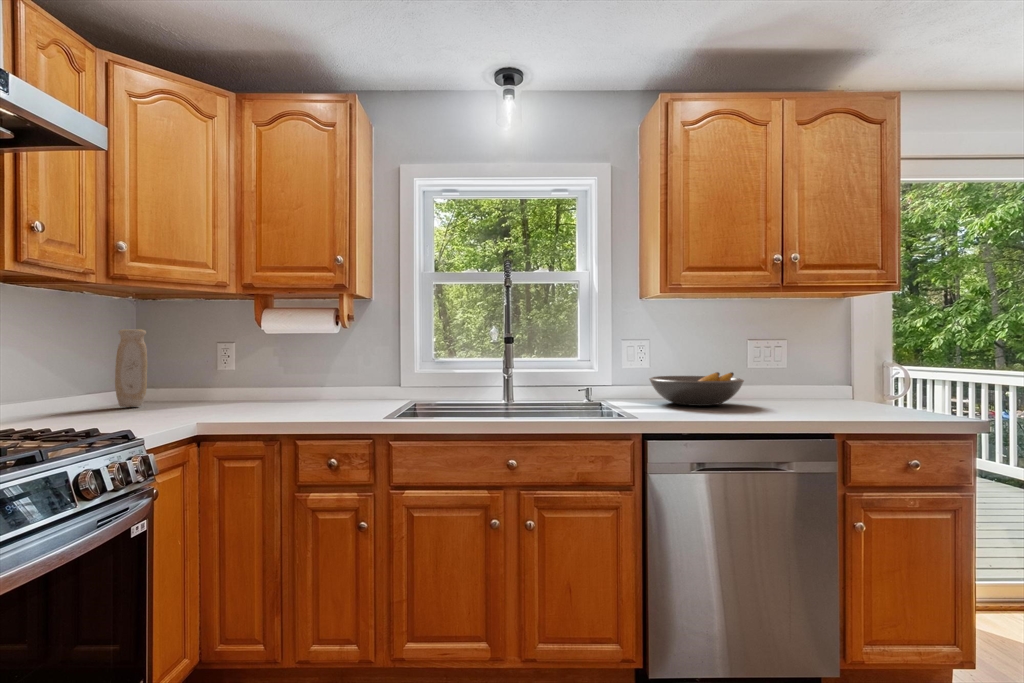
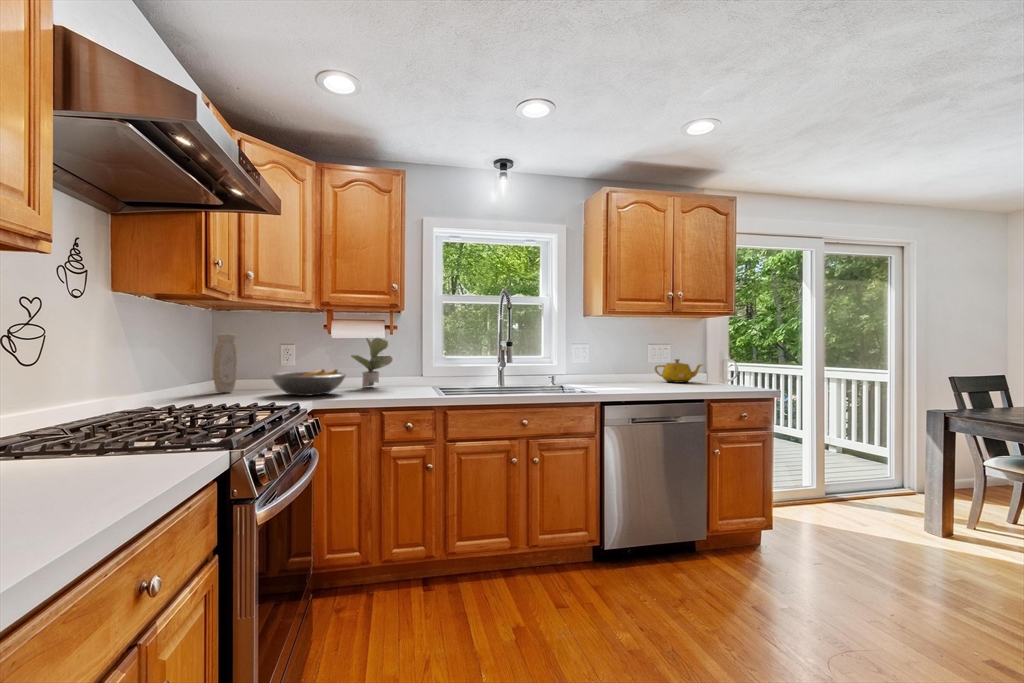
potted plant: none [301,332,362,402] -> present [351,338,393,387]
teapot: none [761,364,845,402] -> present [655,359,702,383]
fruit bowl: present [650,372,744,406] -> present [271,369,346,396]

